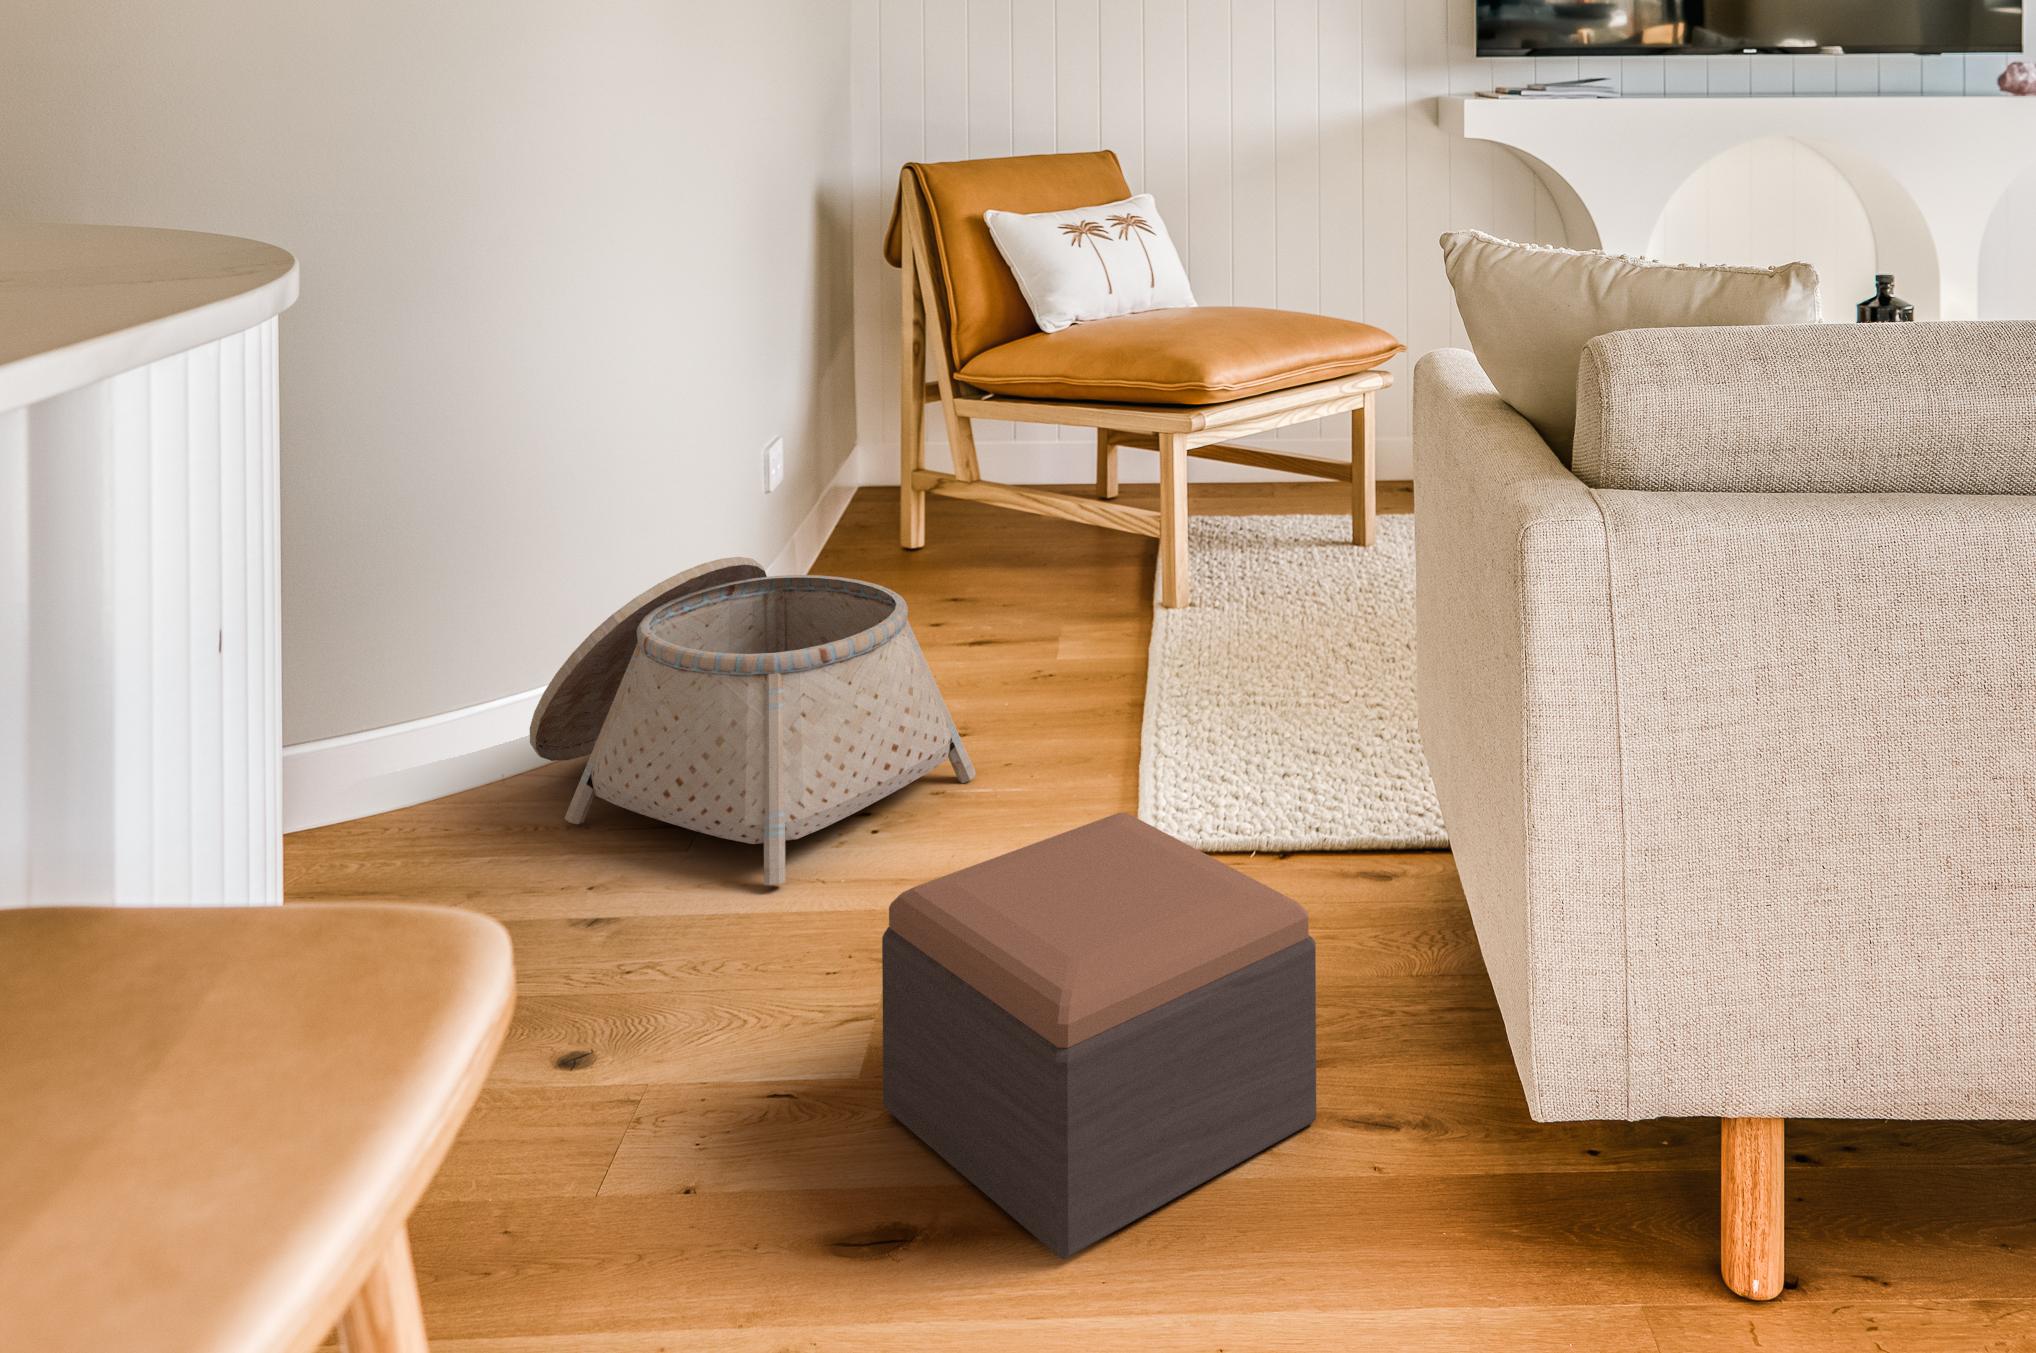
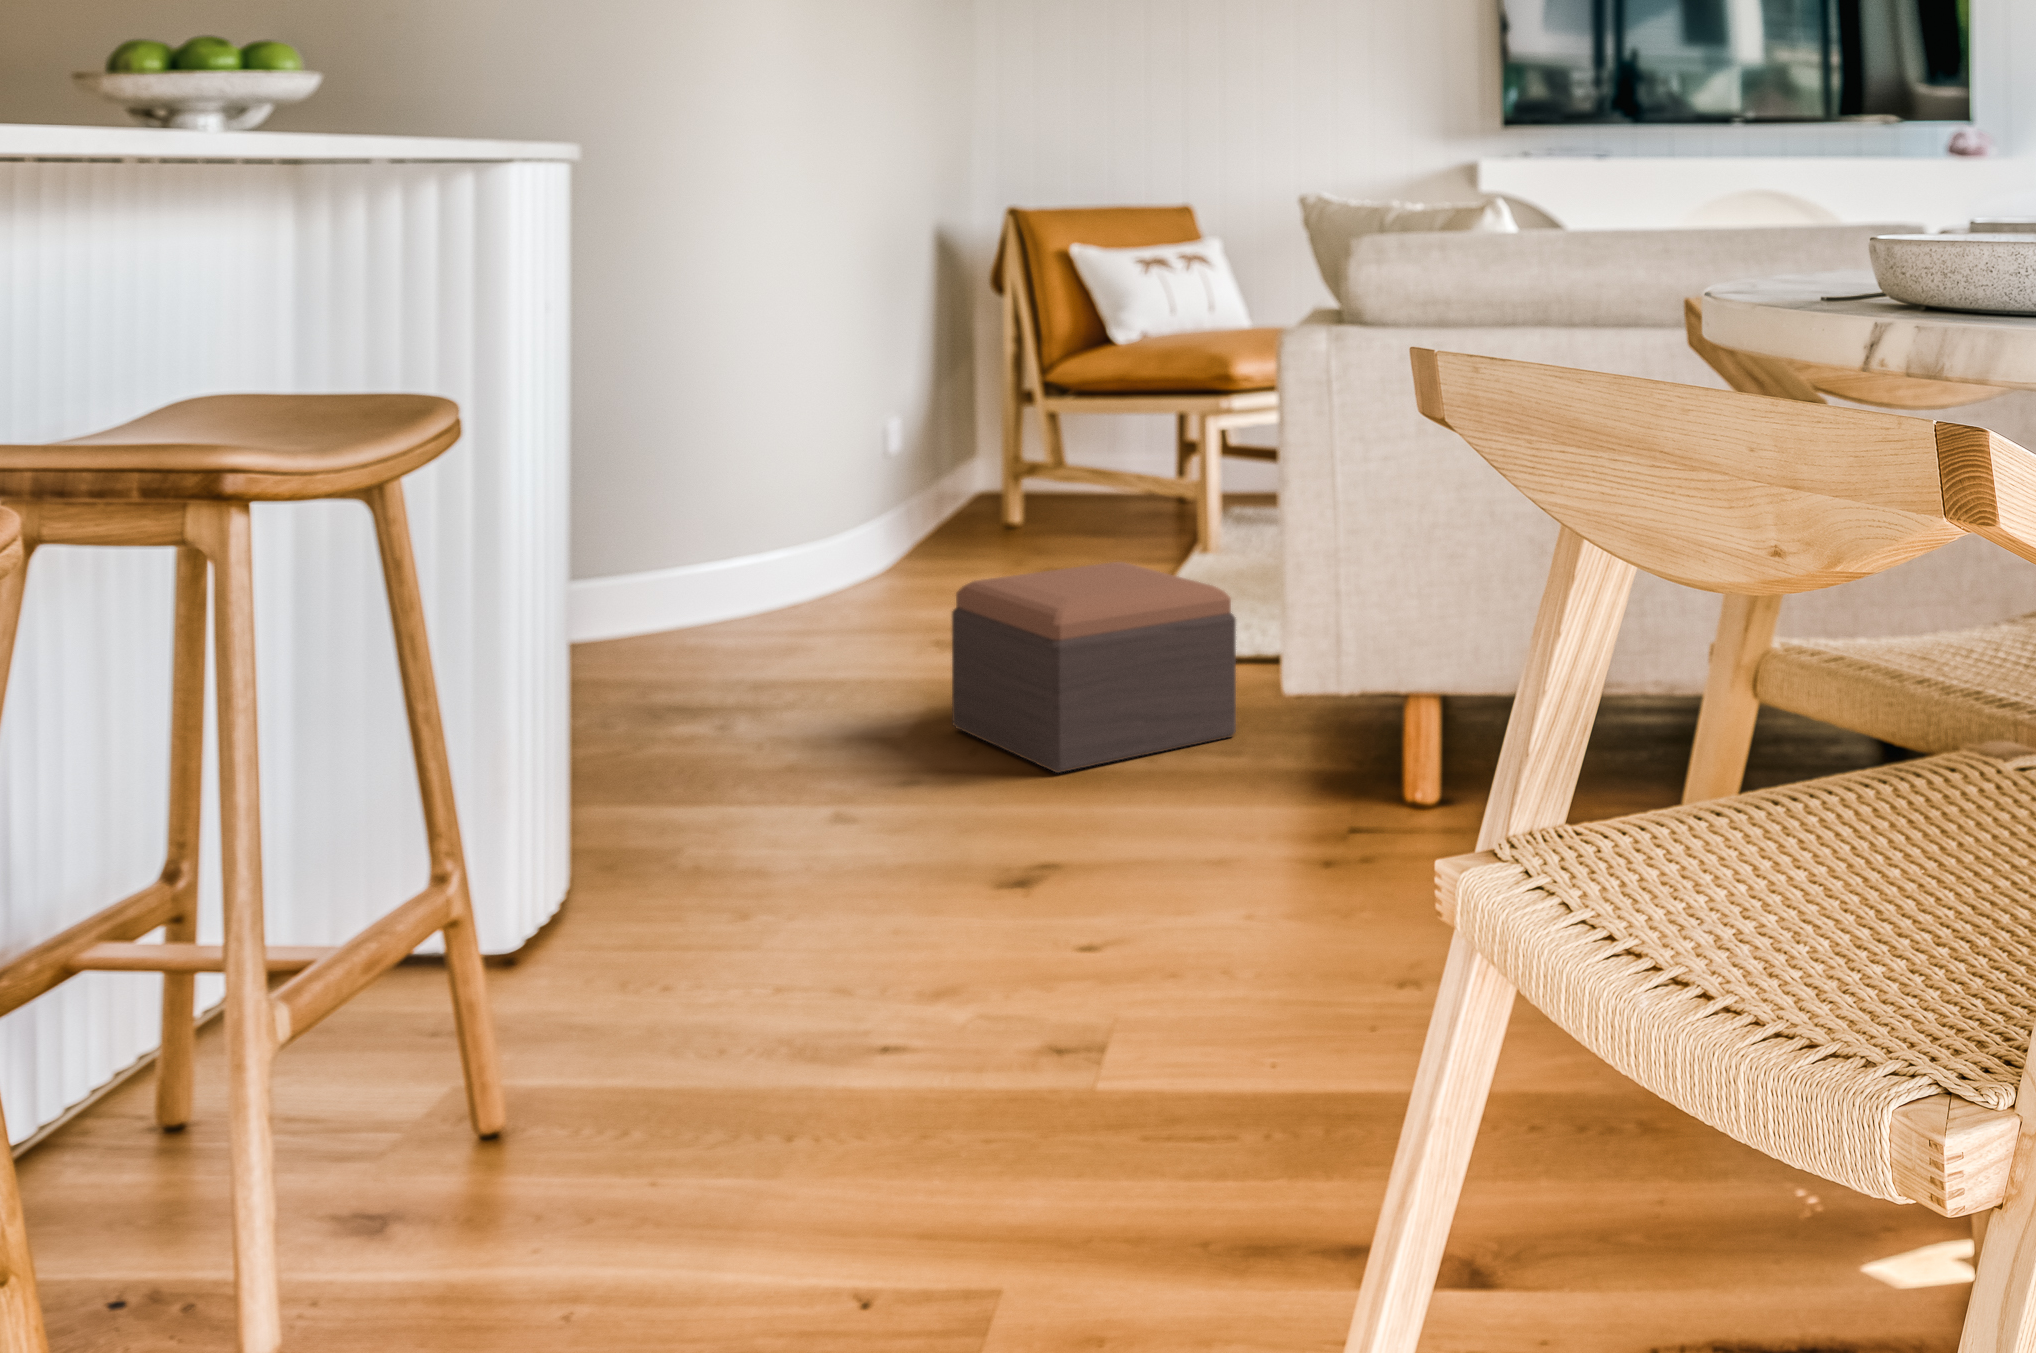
basket: present [530,557,976,885] -> none [717,454,1041,653]

